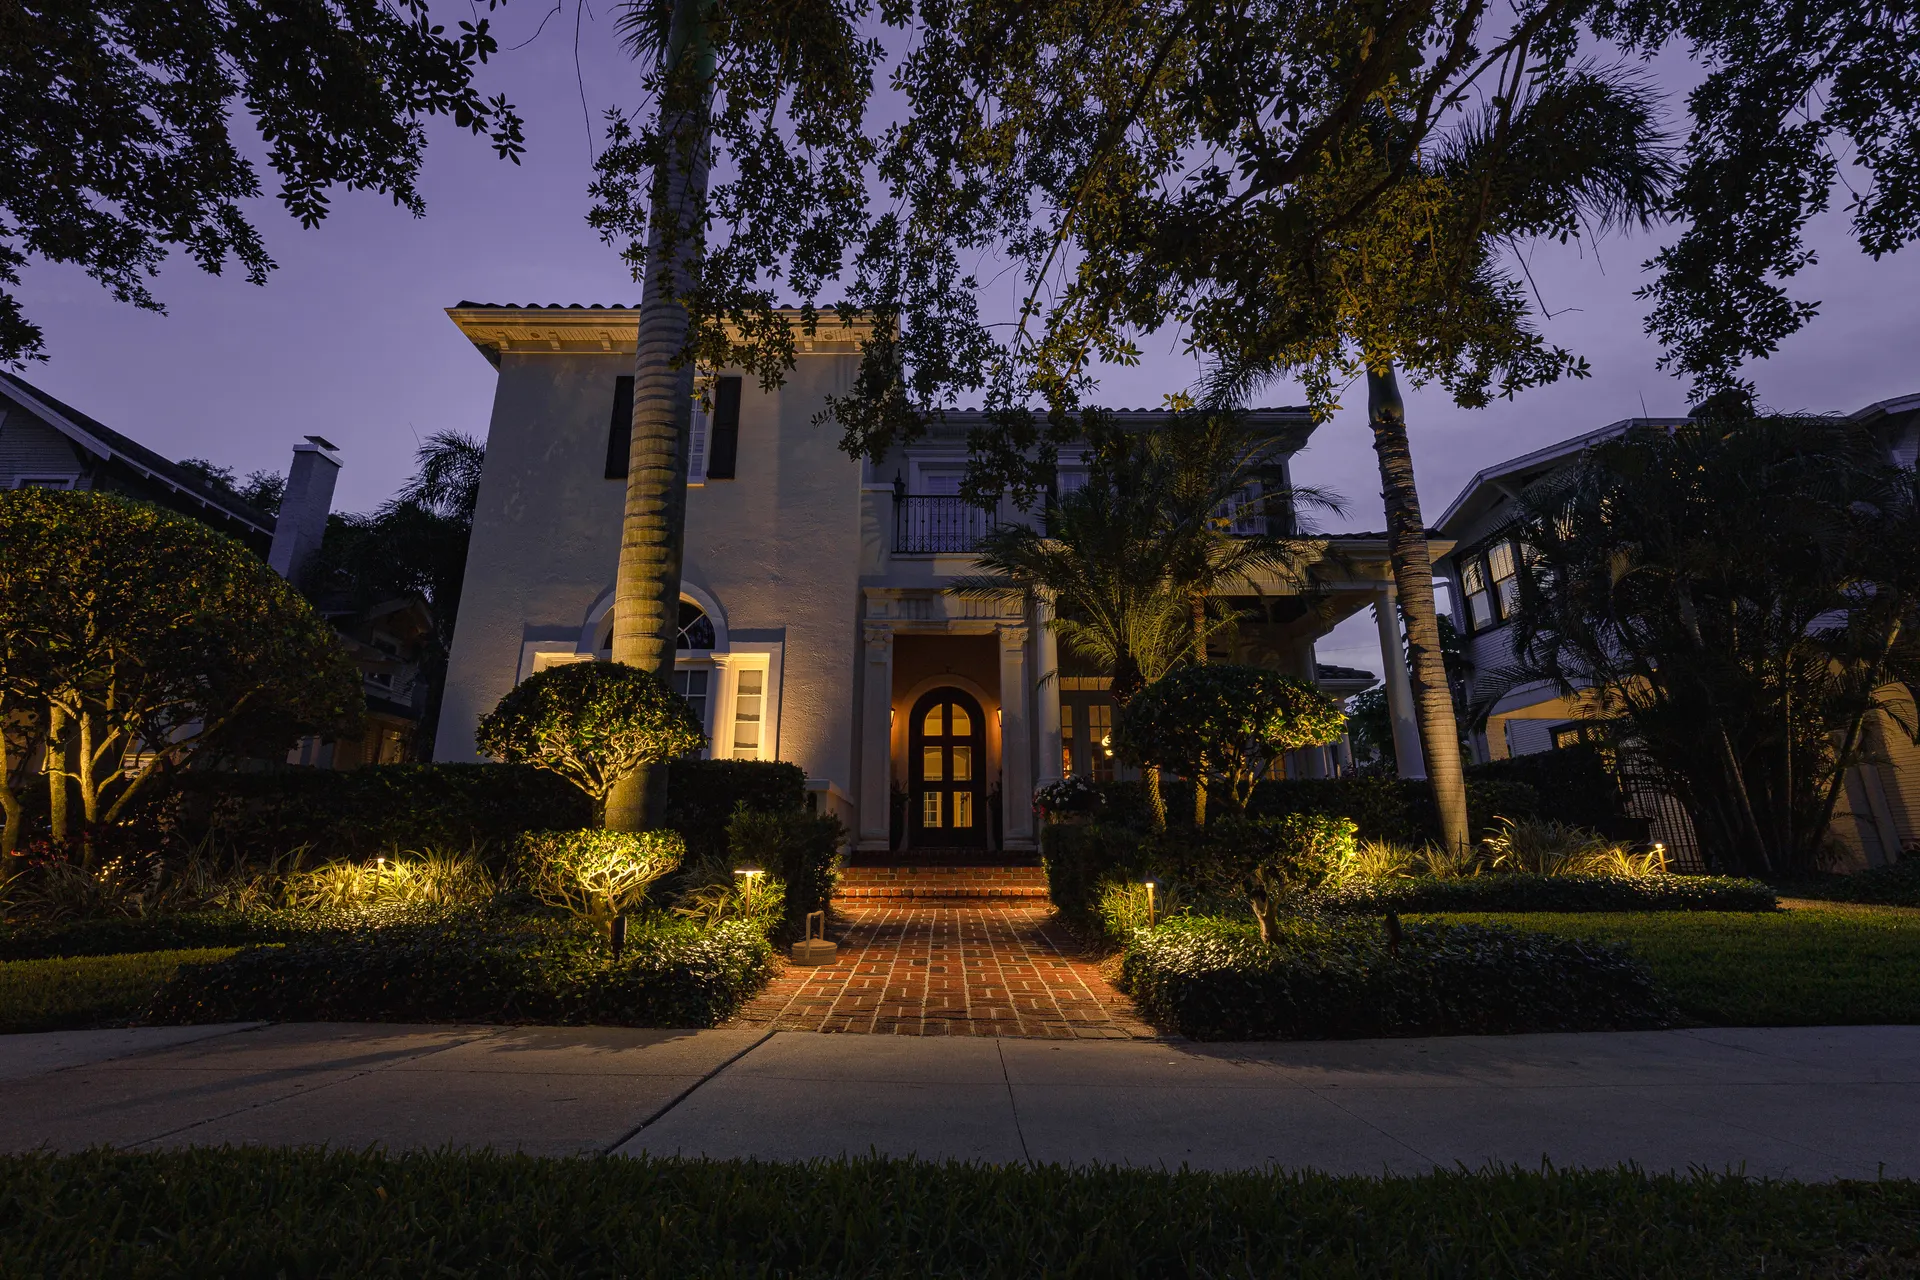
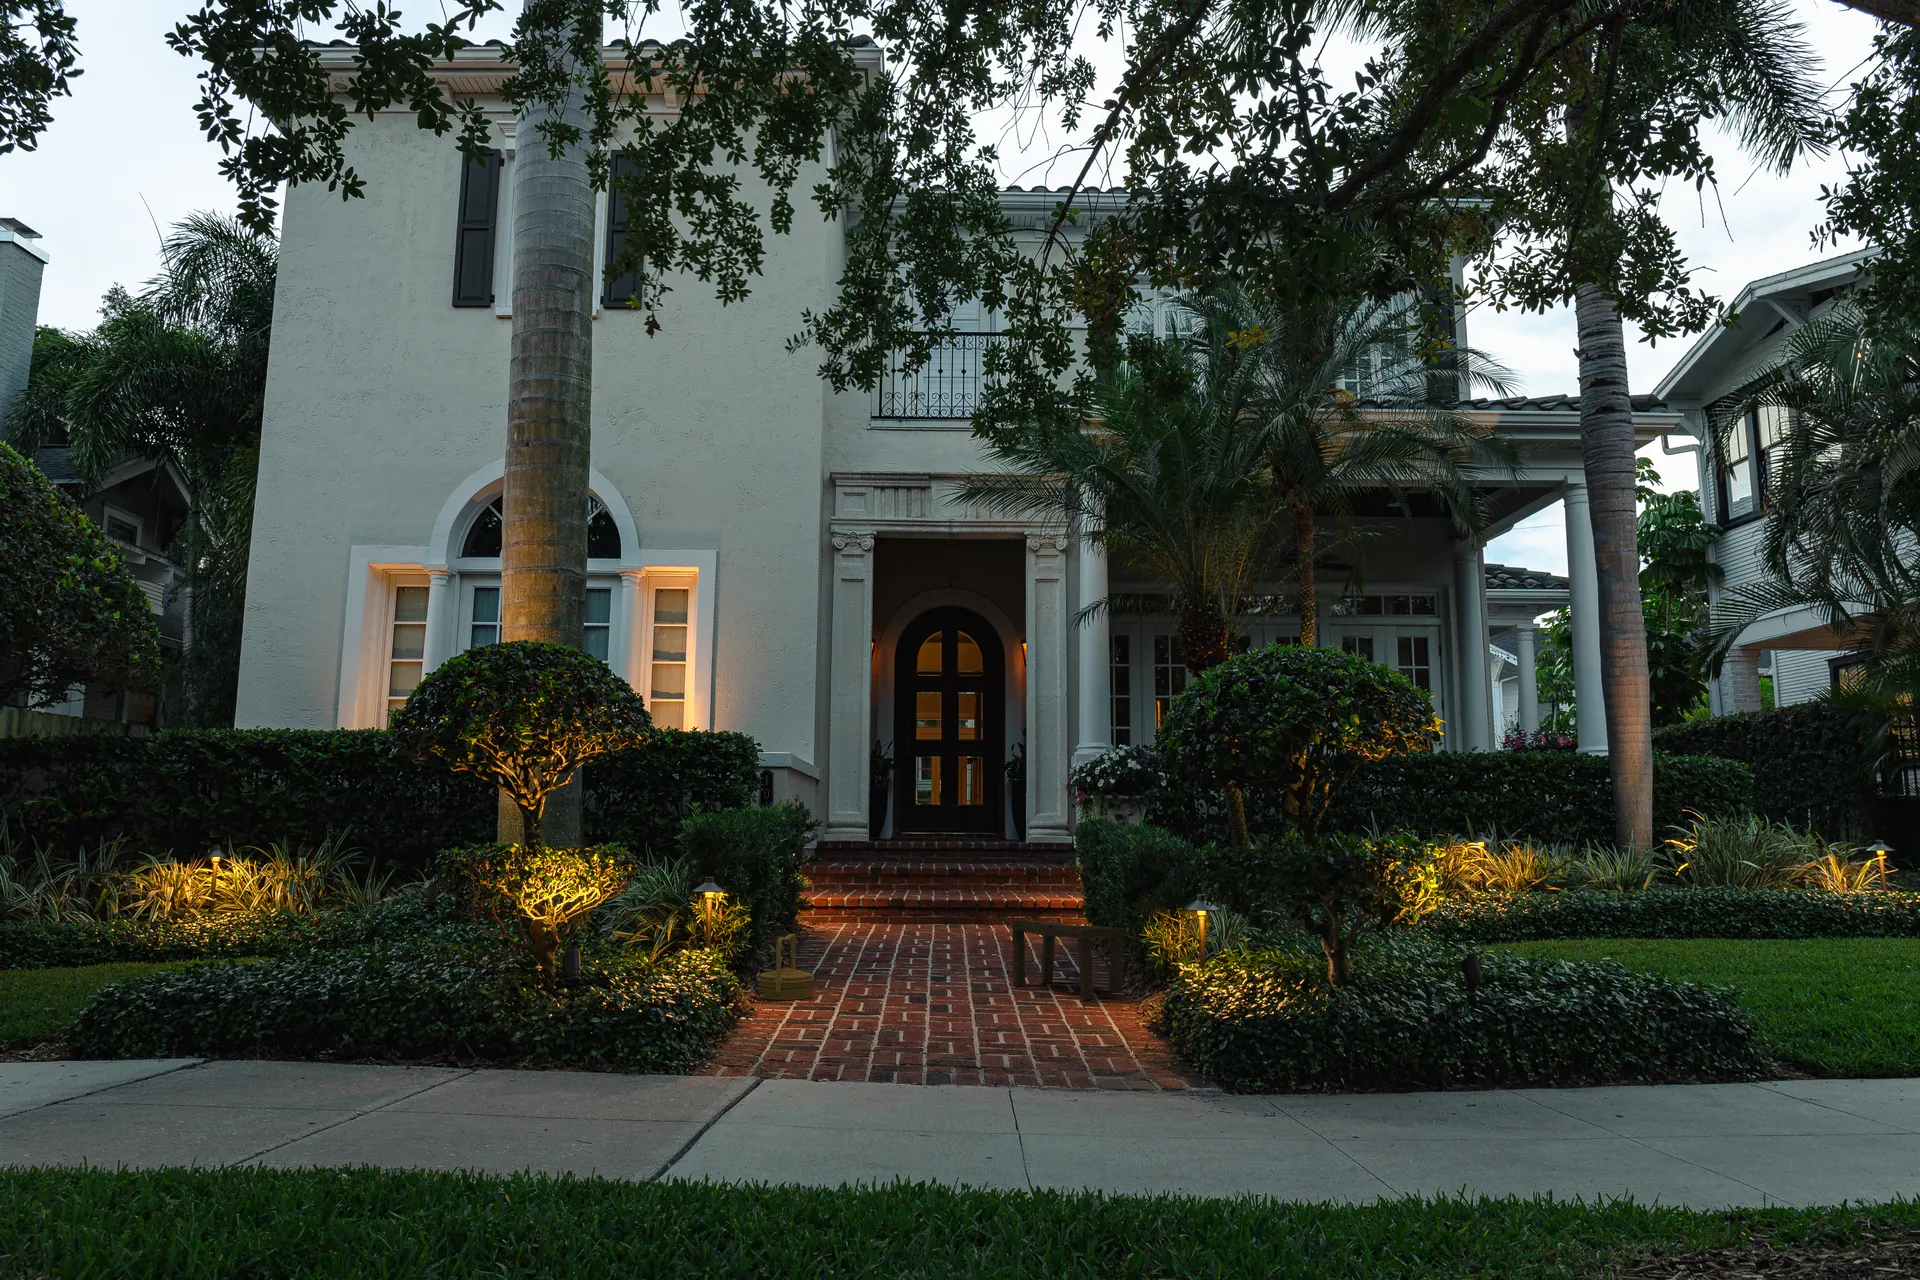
bench: none [996,899,1088,963] -> present [1011,920,1126,1000]

